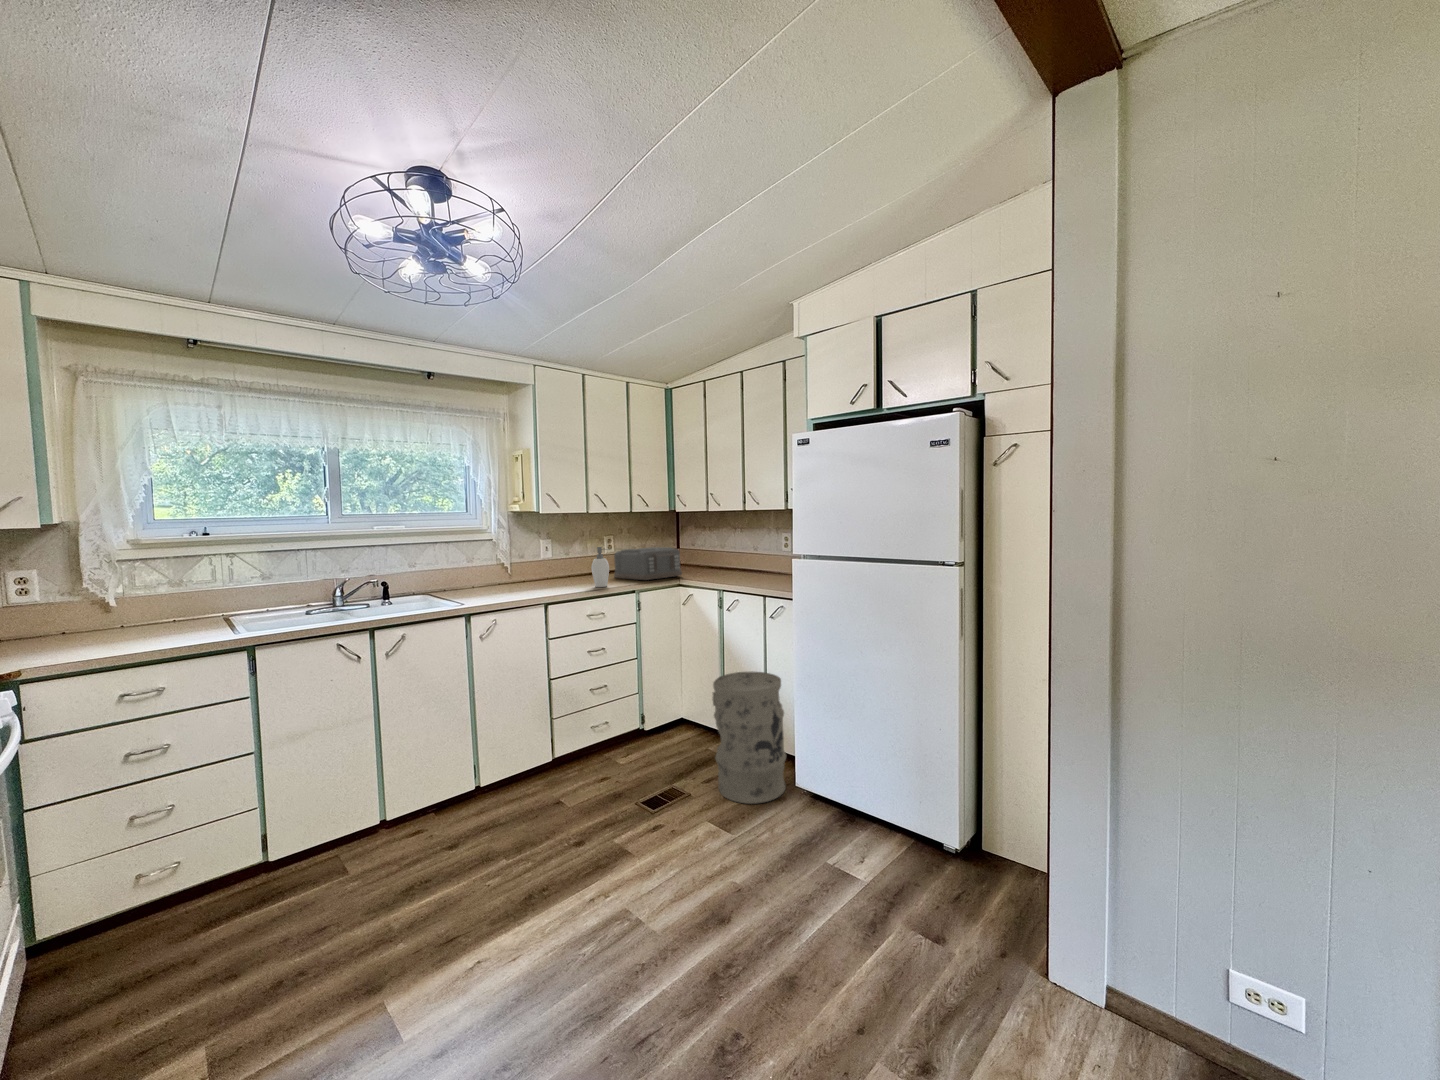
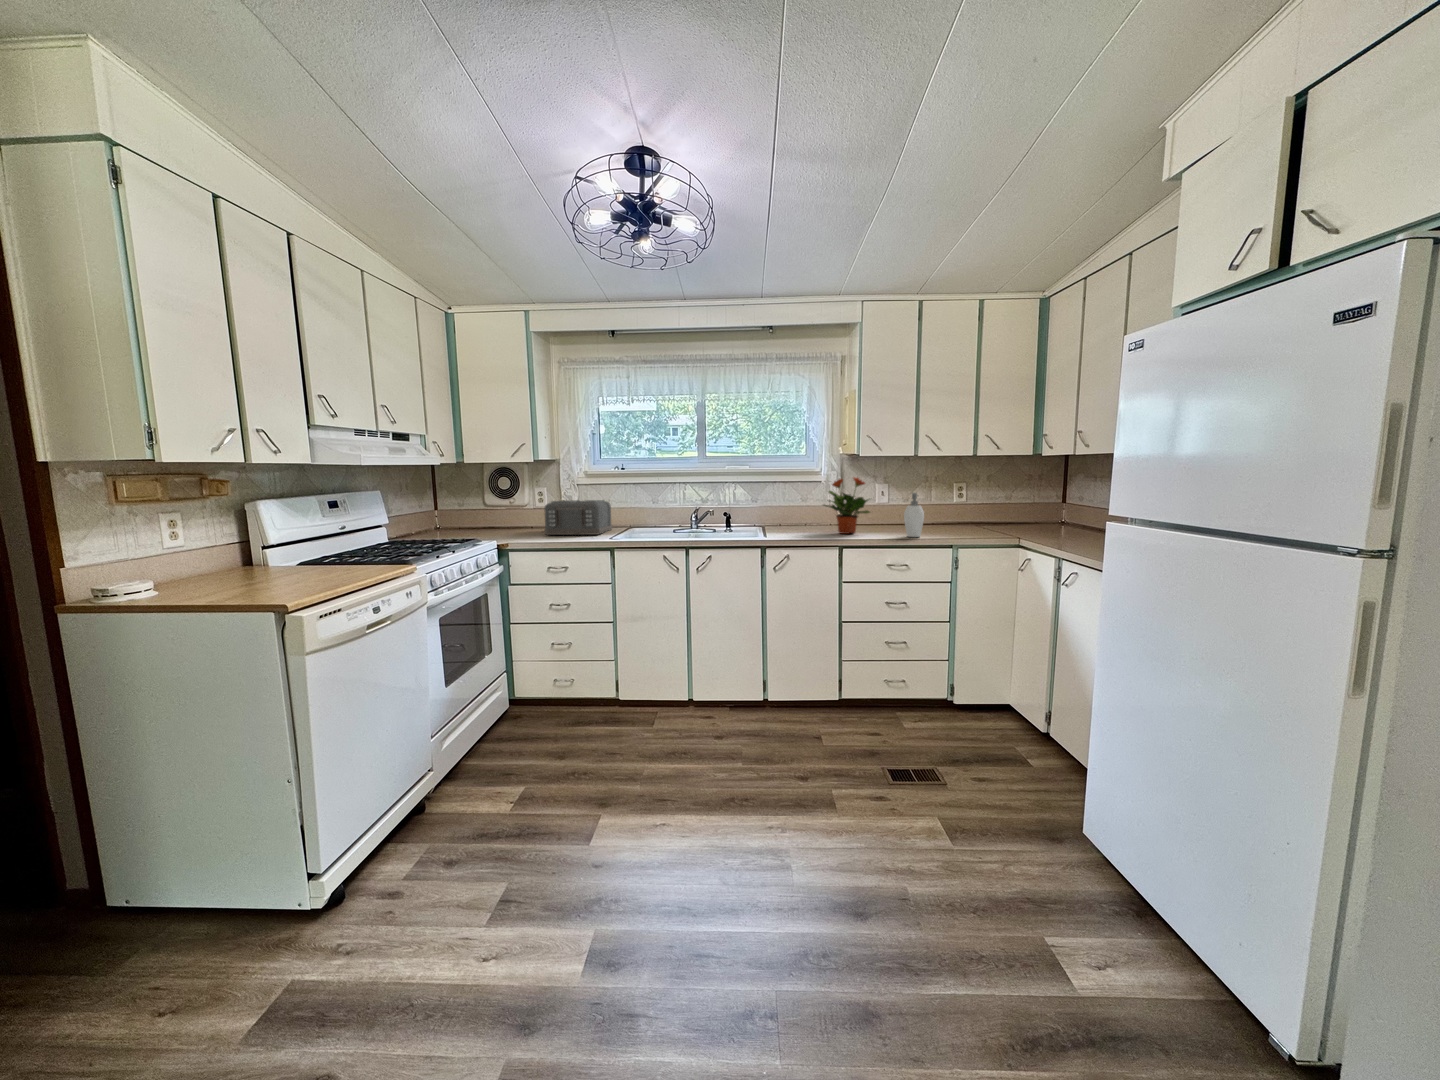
potted plant: none [509,534,559,591] -> present [824,477,870,534]
toaster: present [614,547,682,580] -> present [544,500,612,535]
trash can: present [712,672,786,804] -> none [981,663,1089,839]

